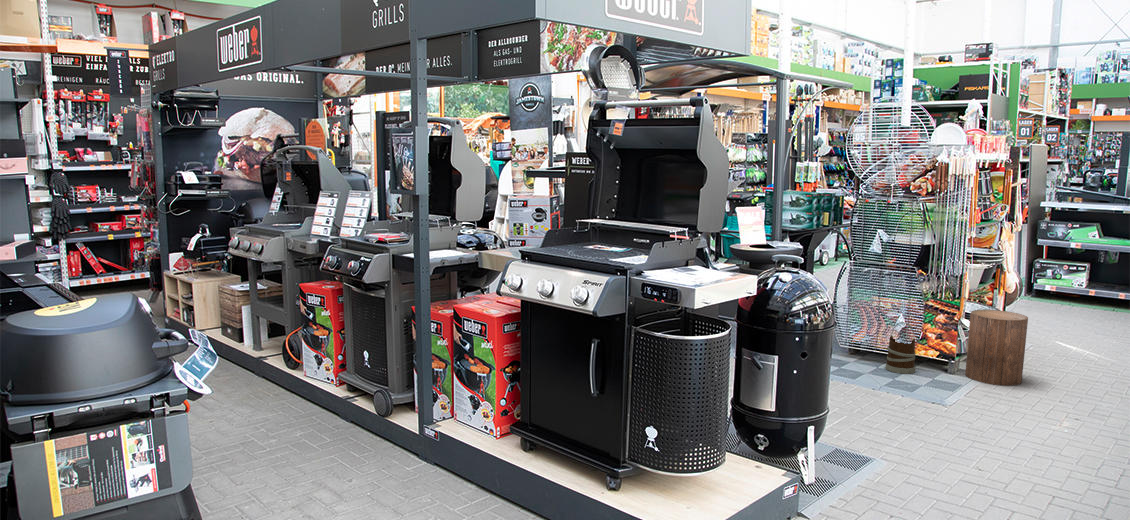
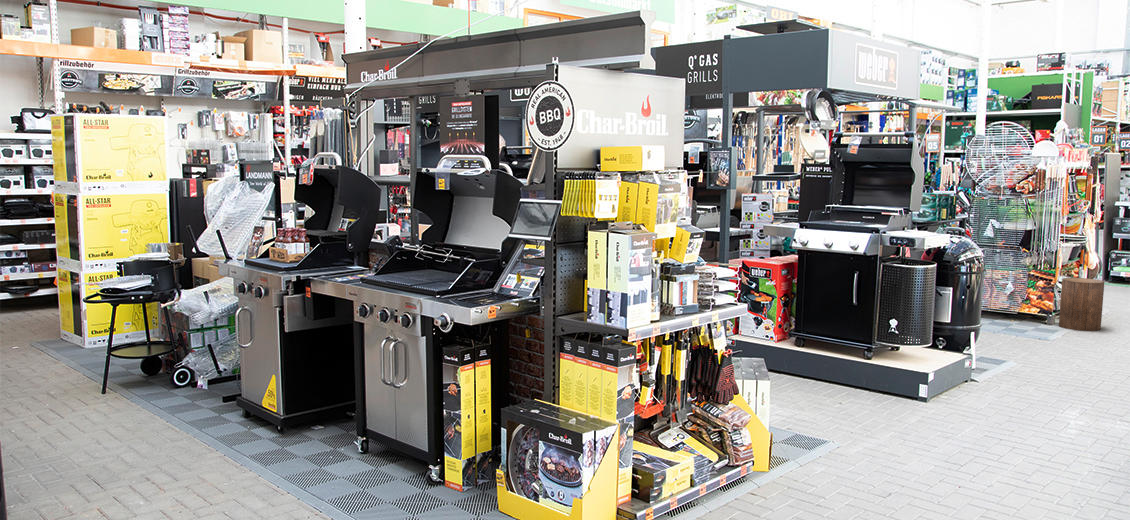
wooden bucket: present [885,322,916,374] -> none [998,288,1021,325]

